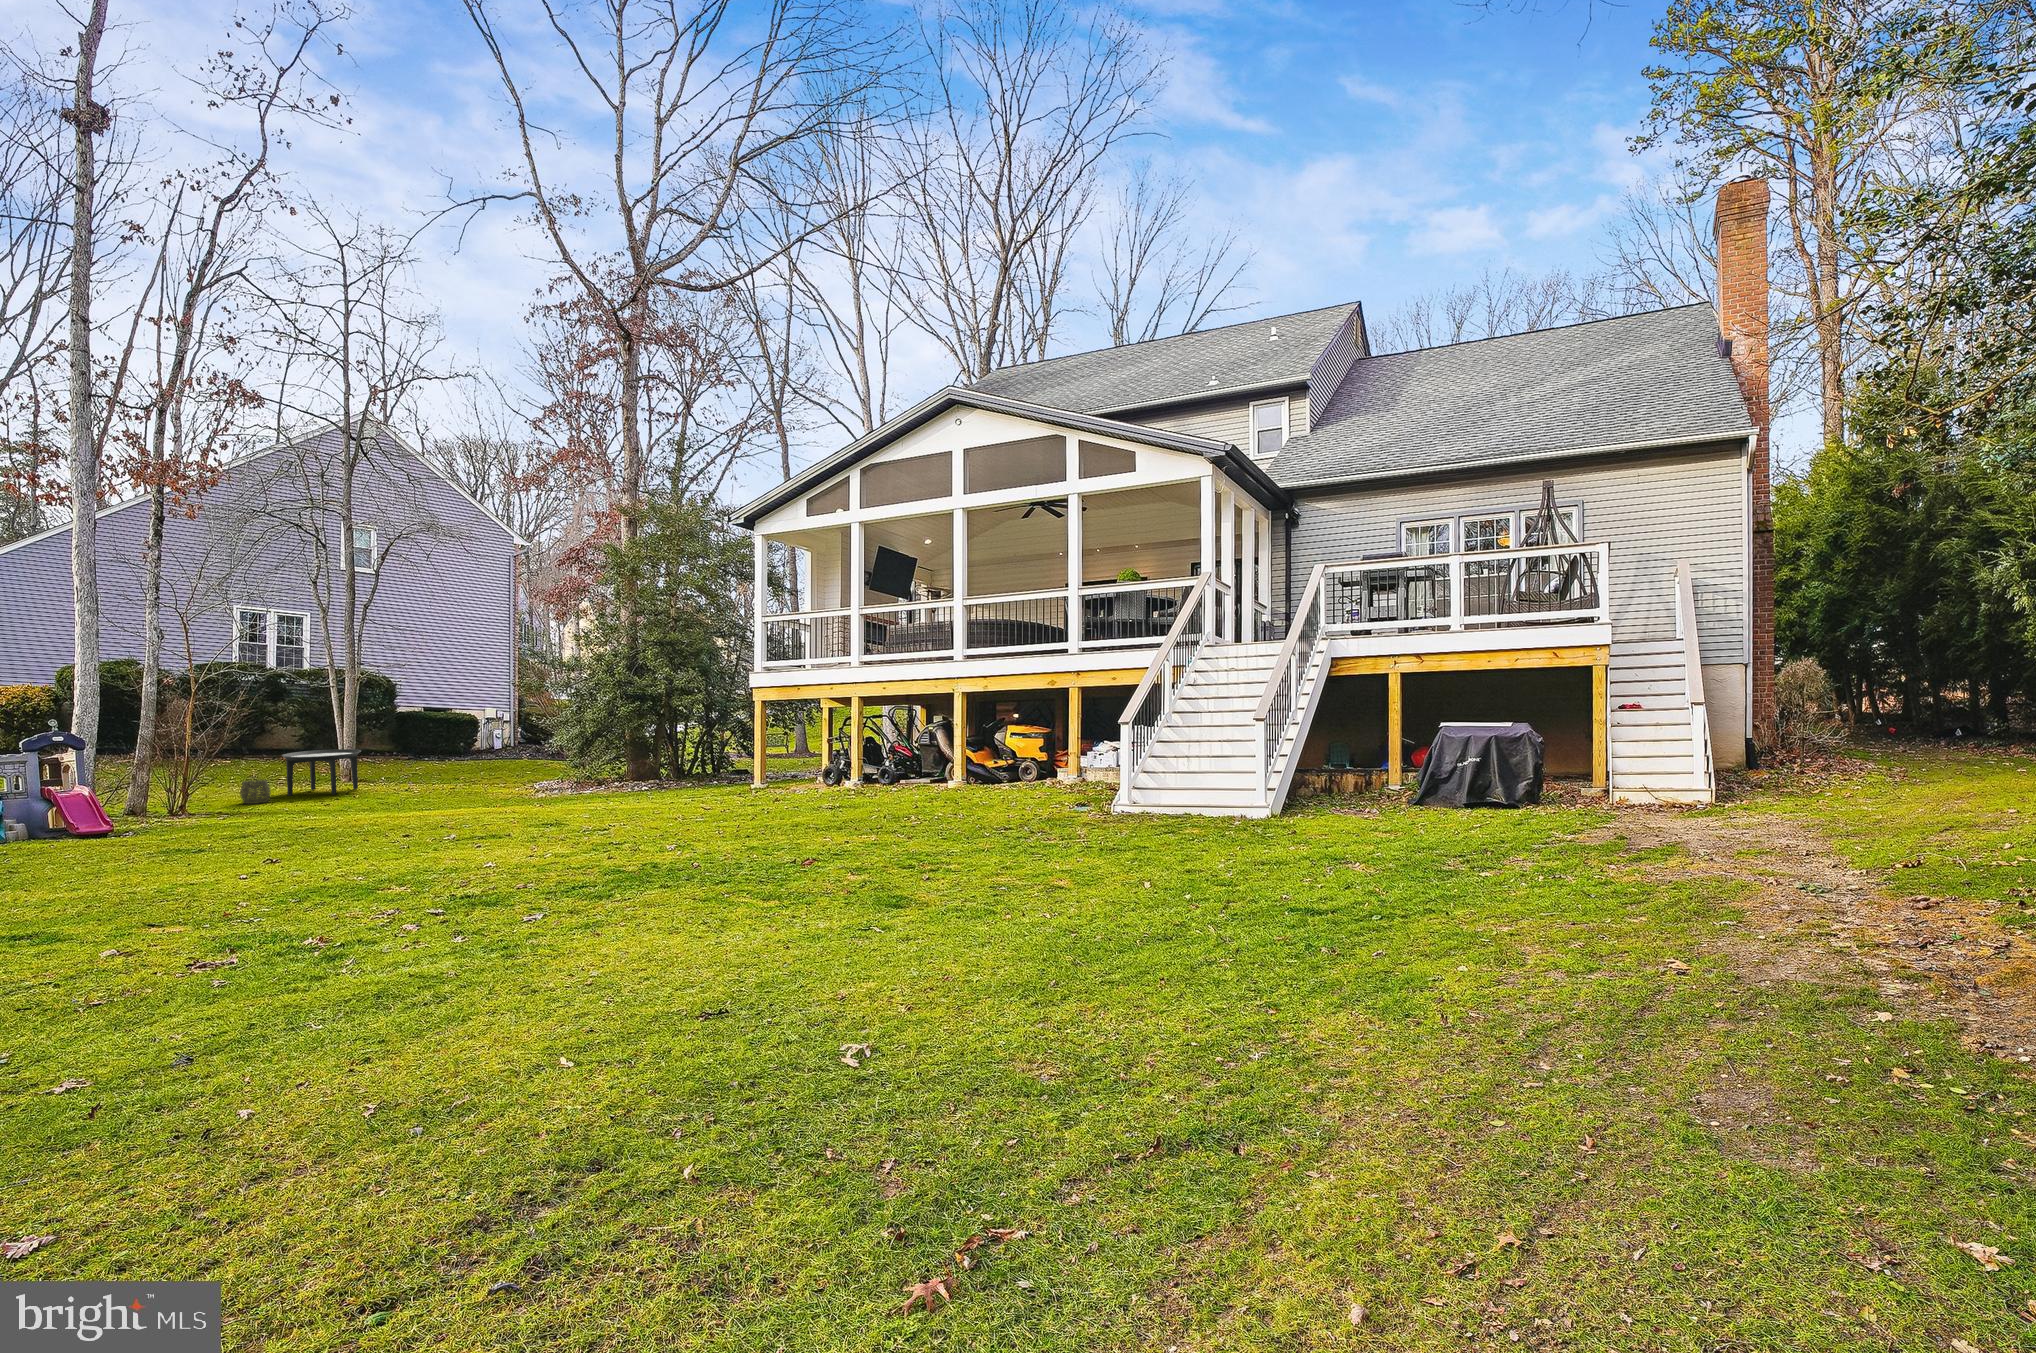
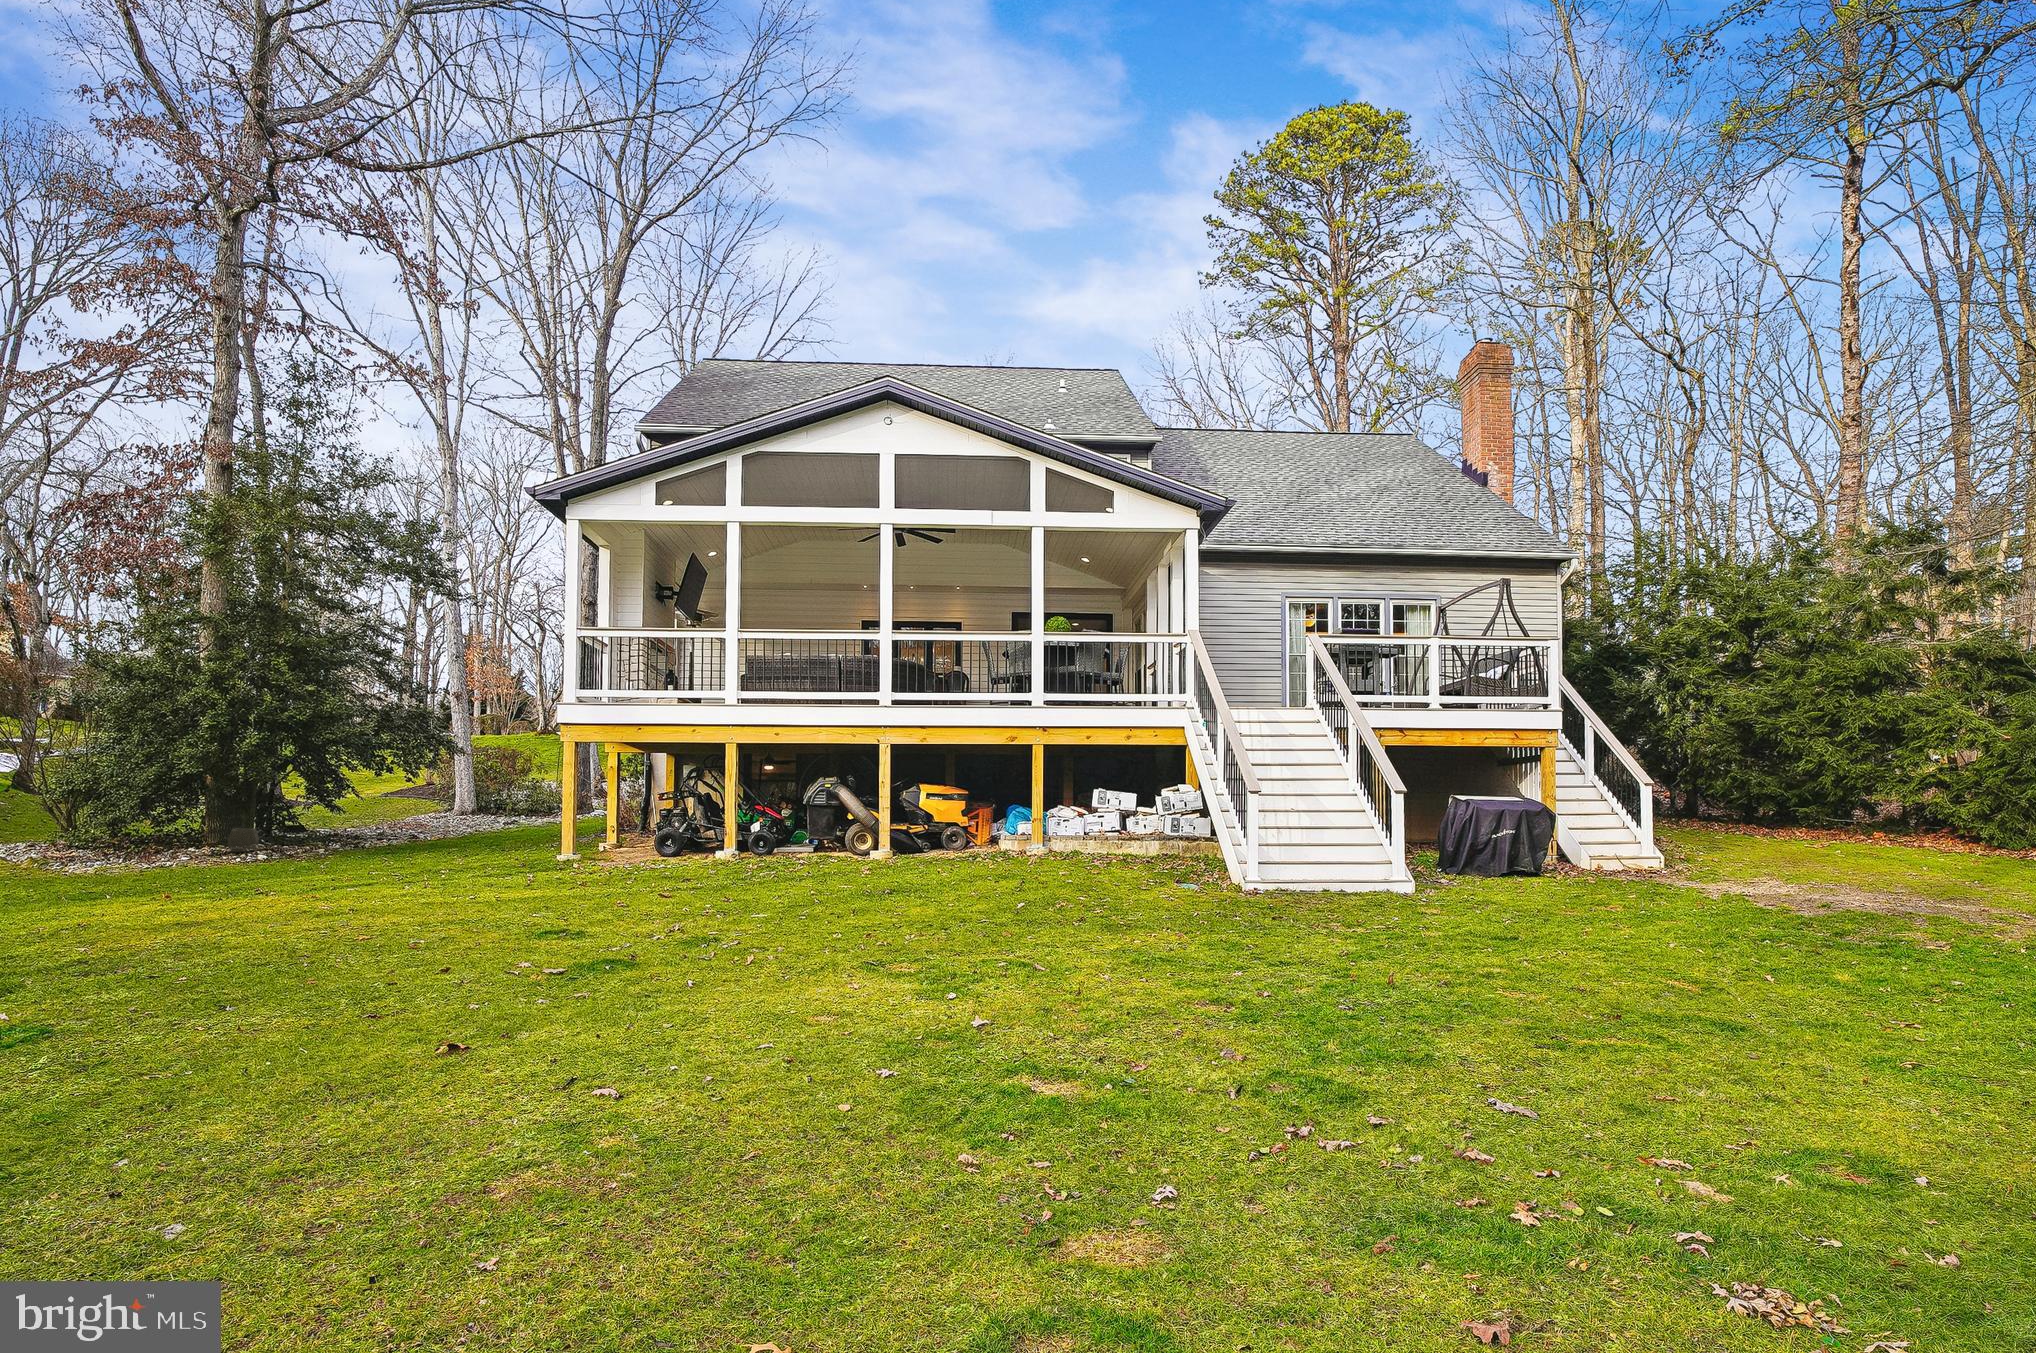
round table: present [282,749,361,796] -> none [271,800,352,846]

